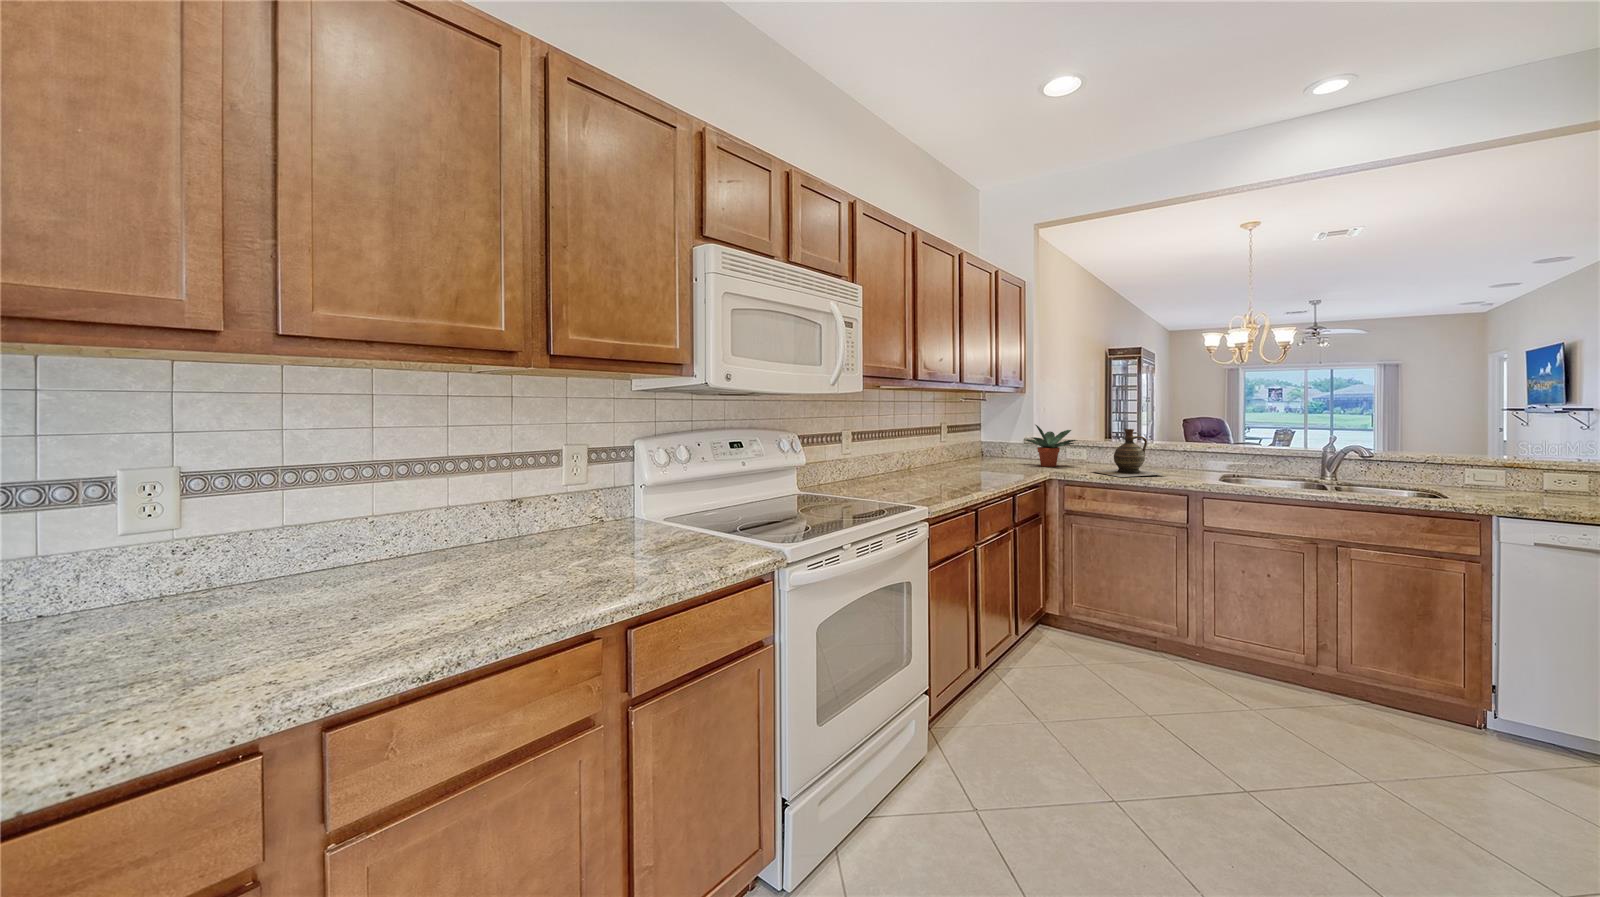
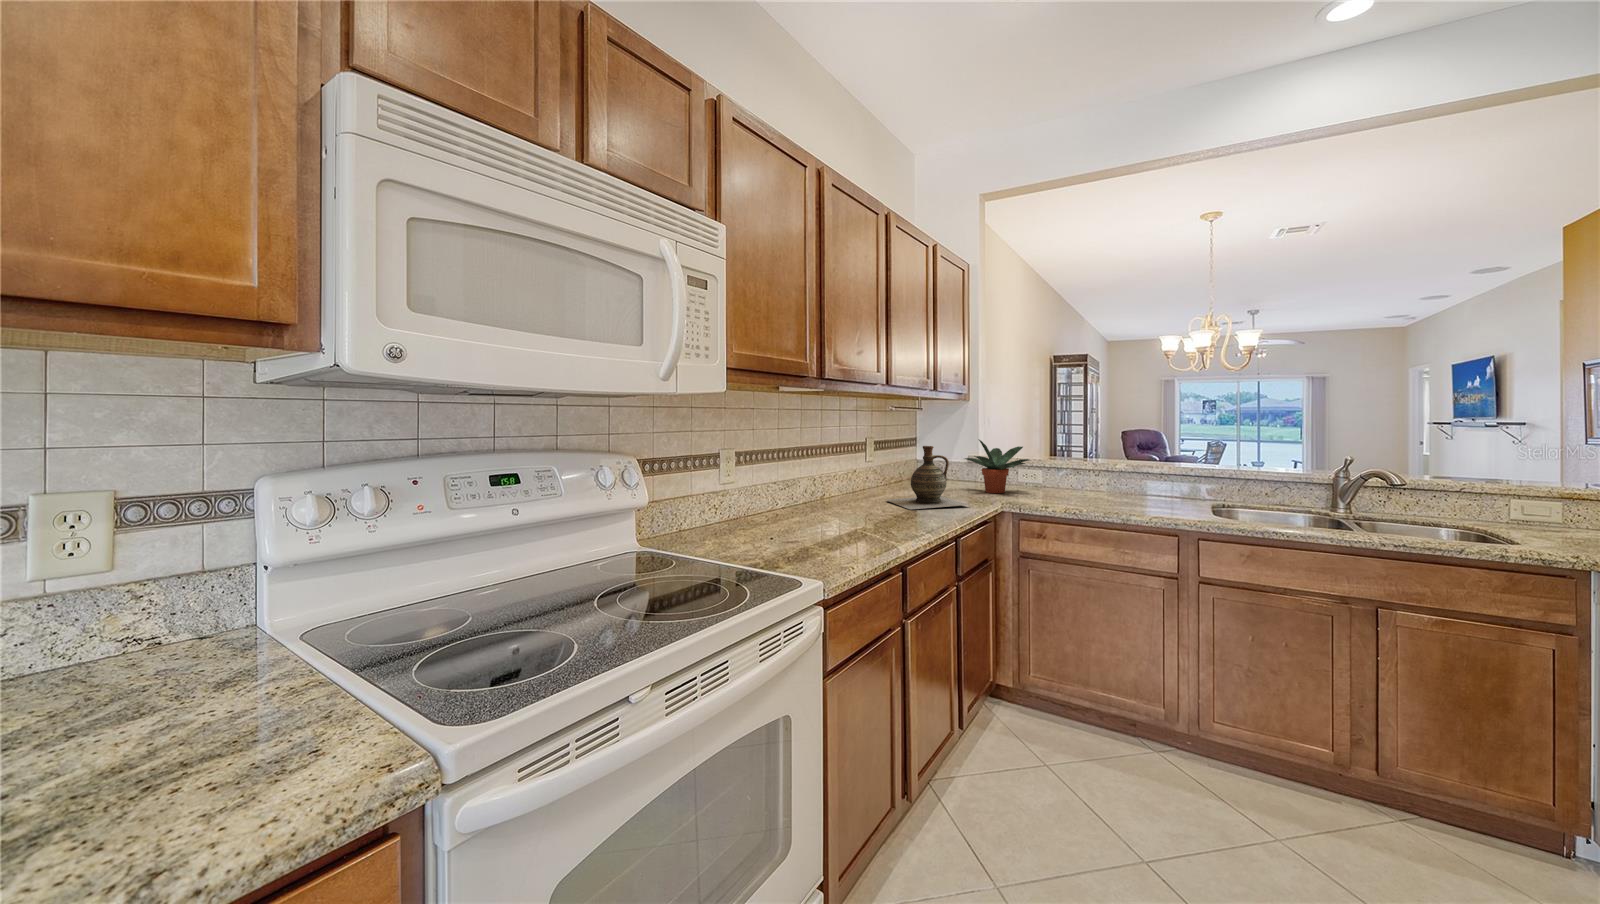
ceramic jug: present [1093,429,1162,477] -> present [886,446,968,509]

